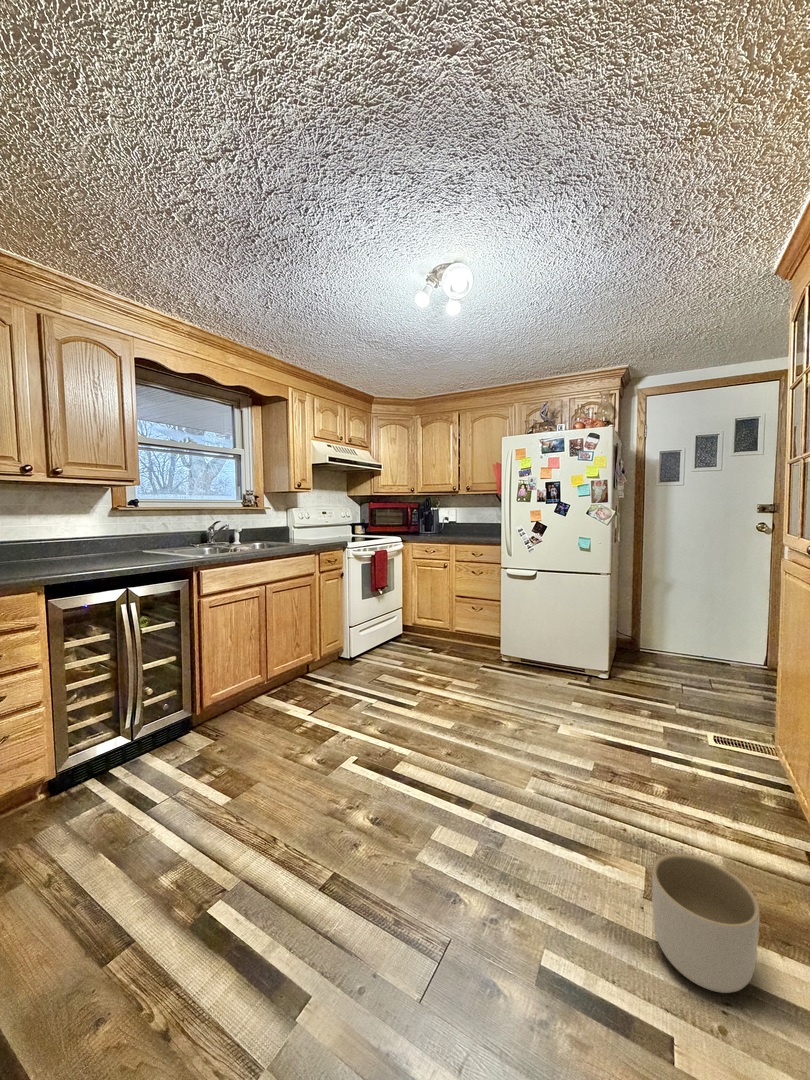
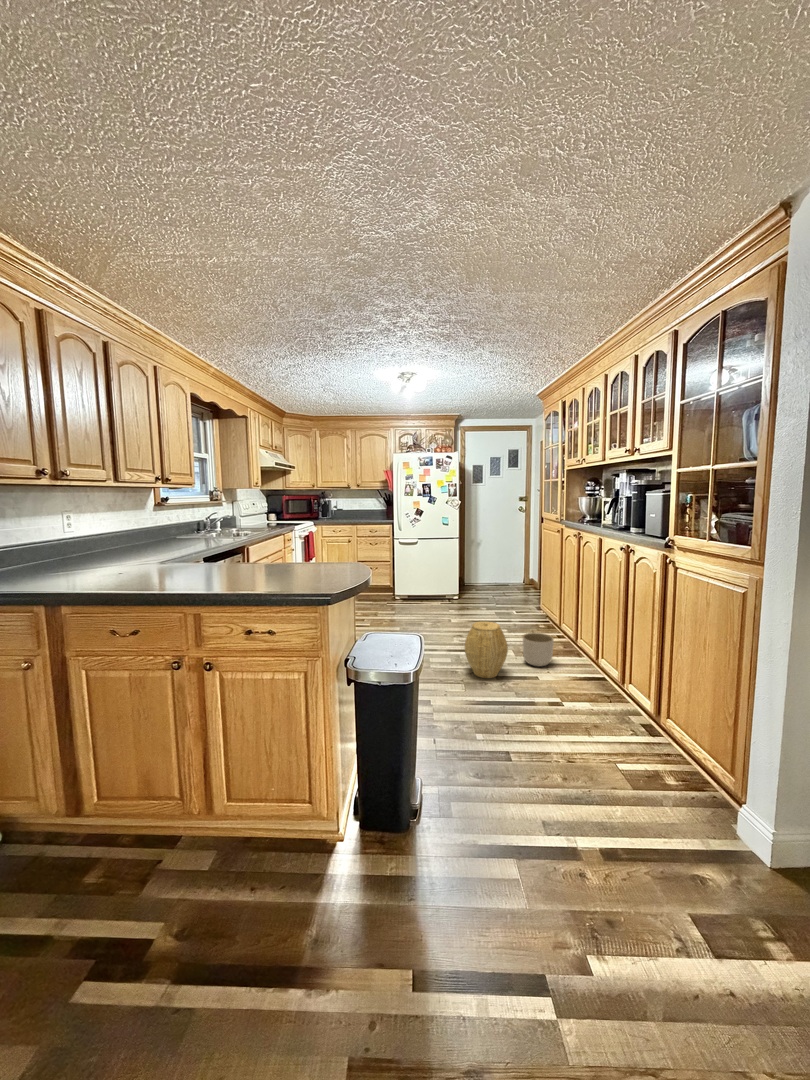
woven basket: none [460,793,580,979] -> present [465,622,508,678]

